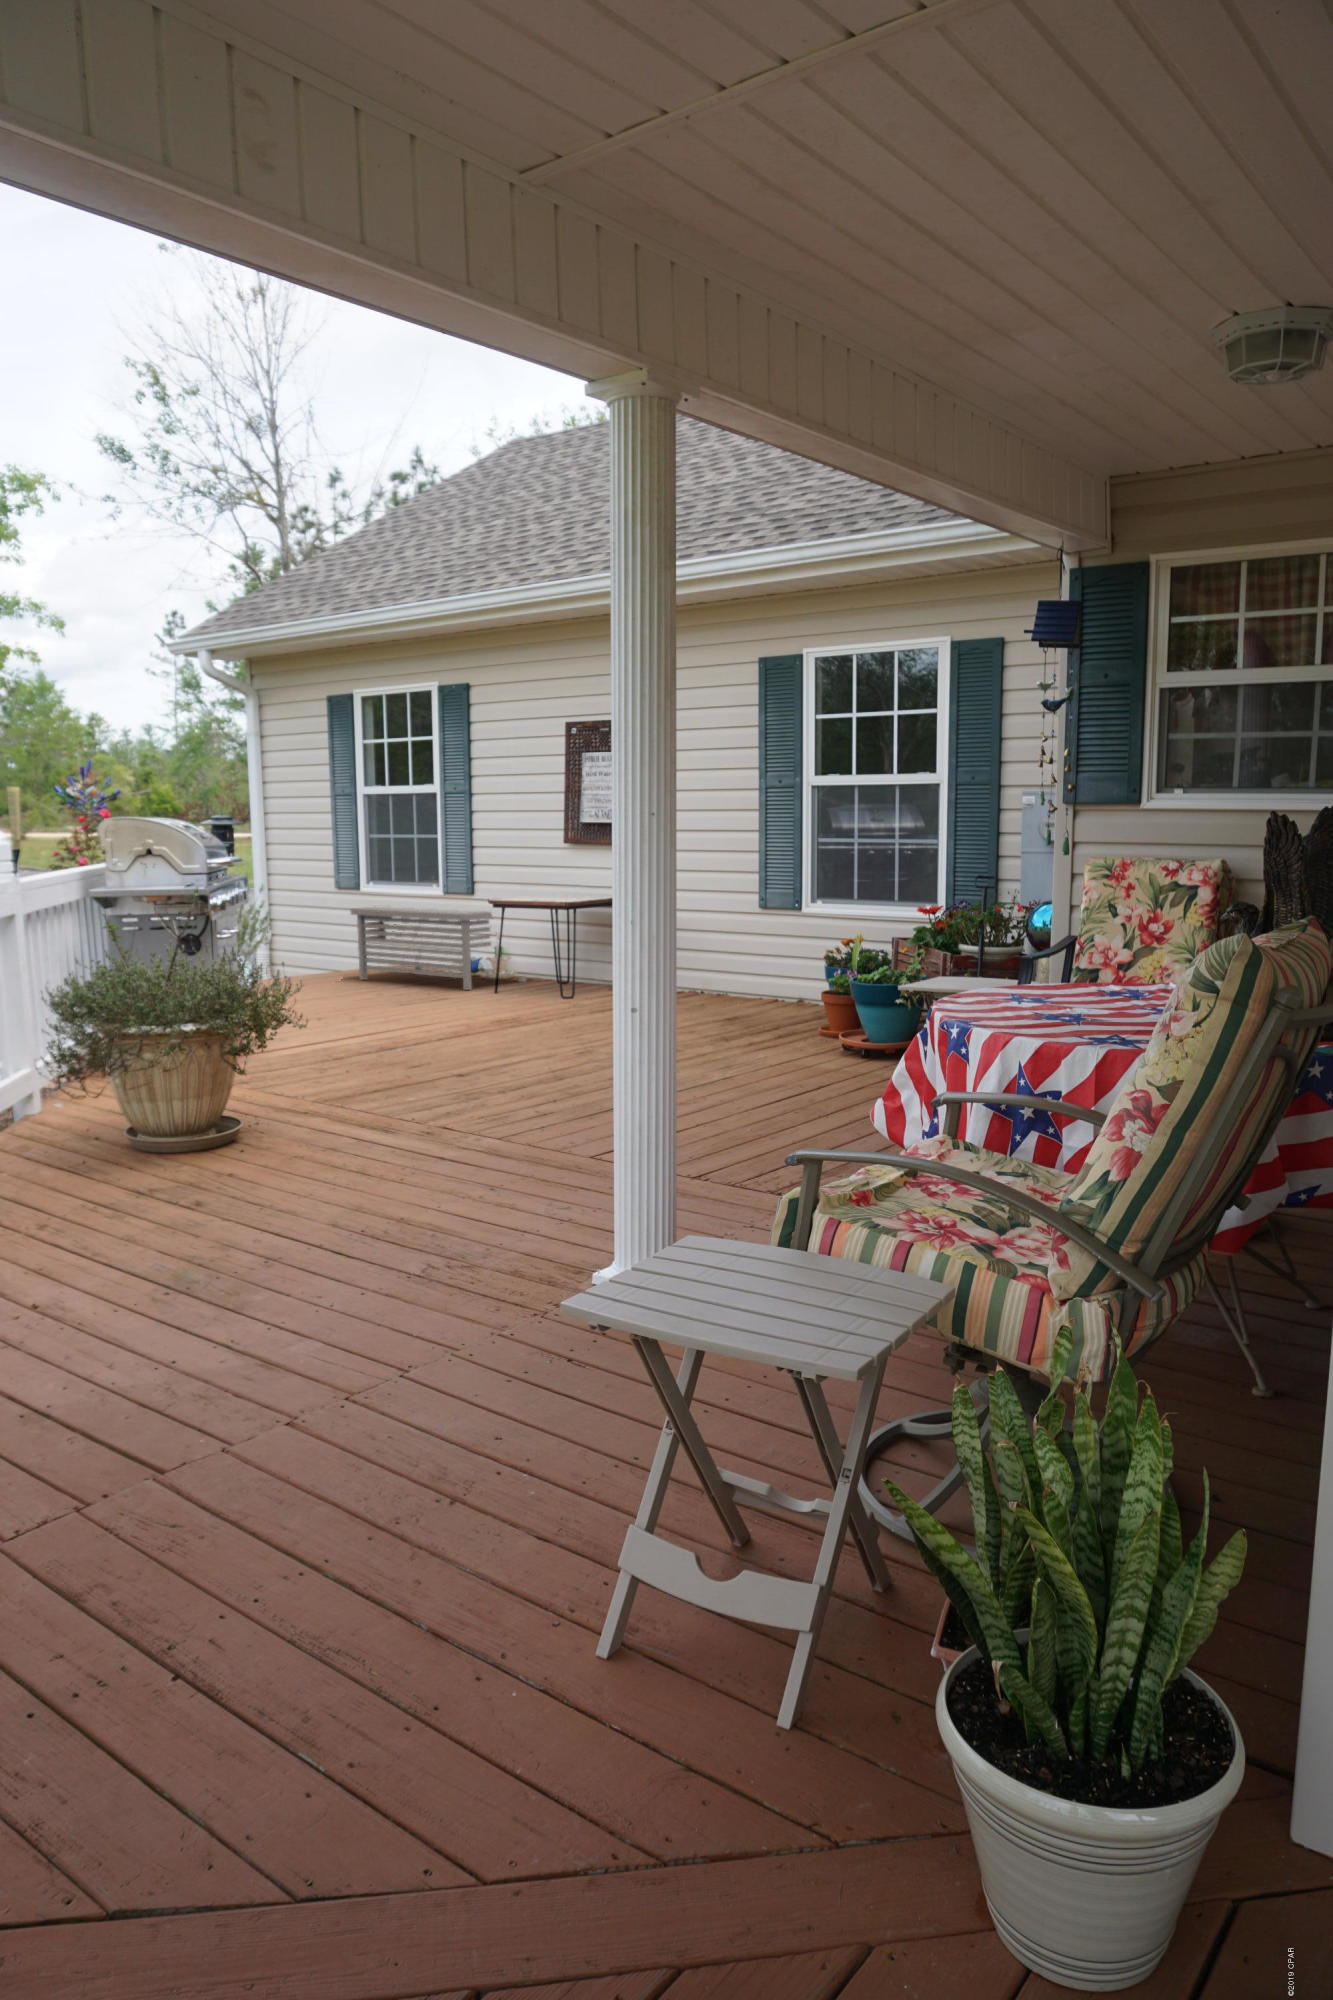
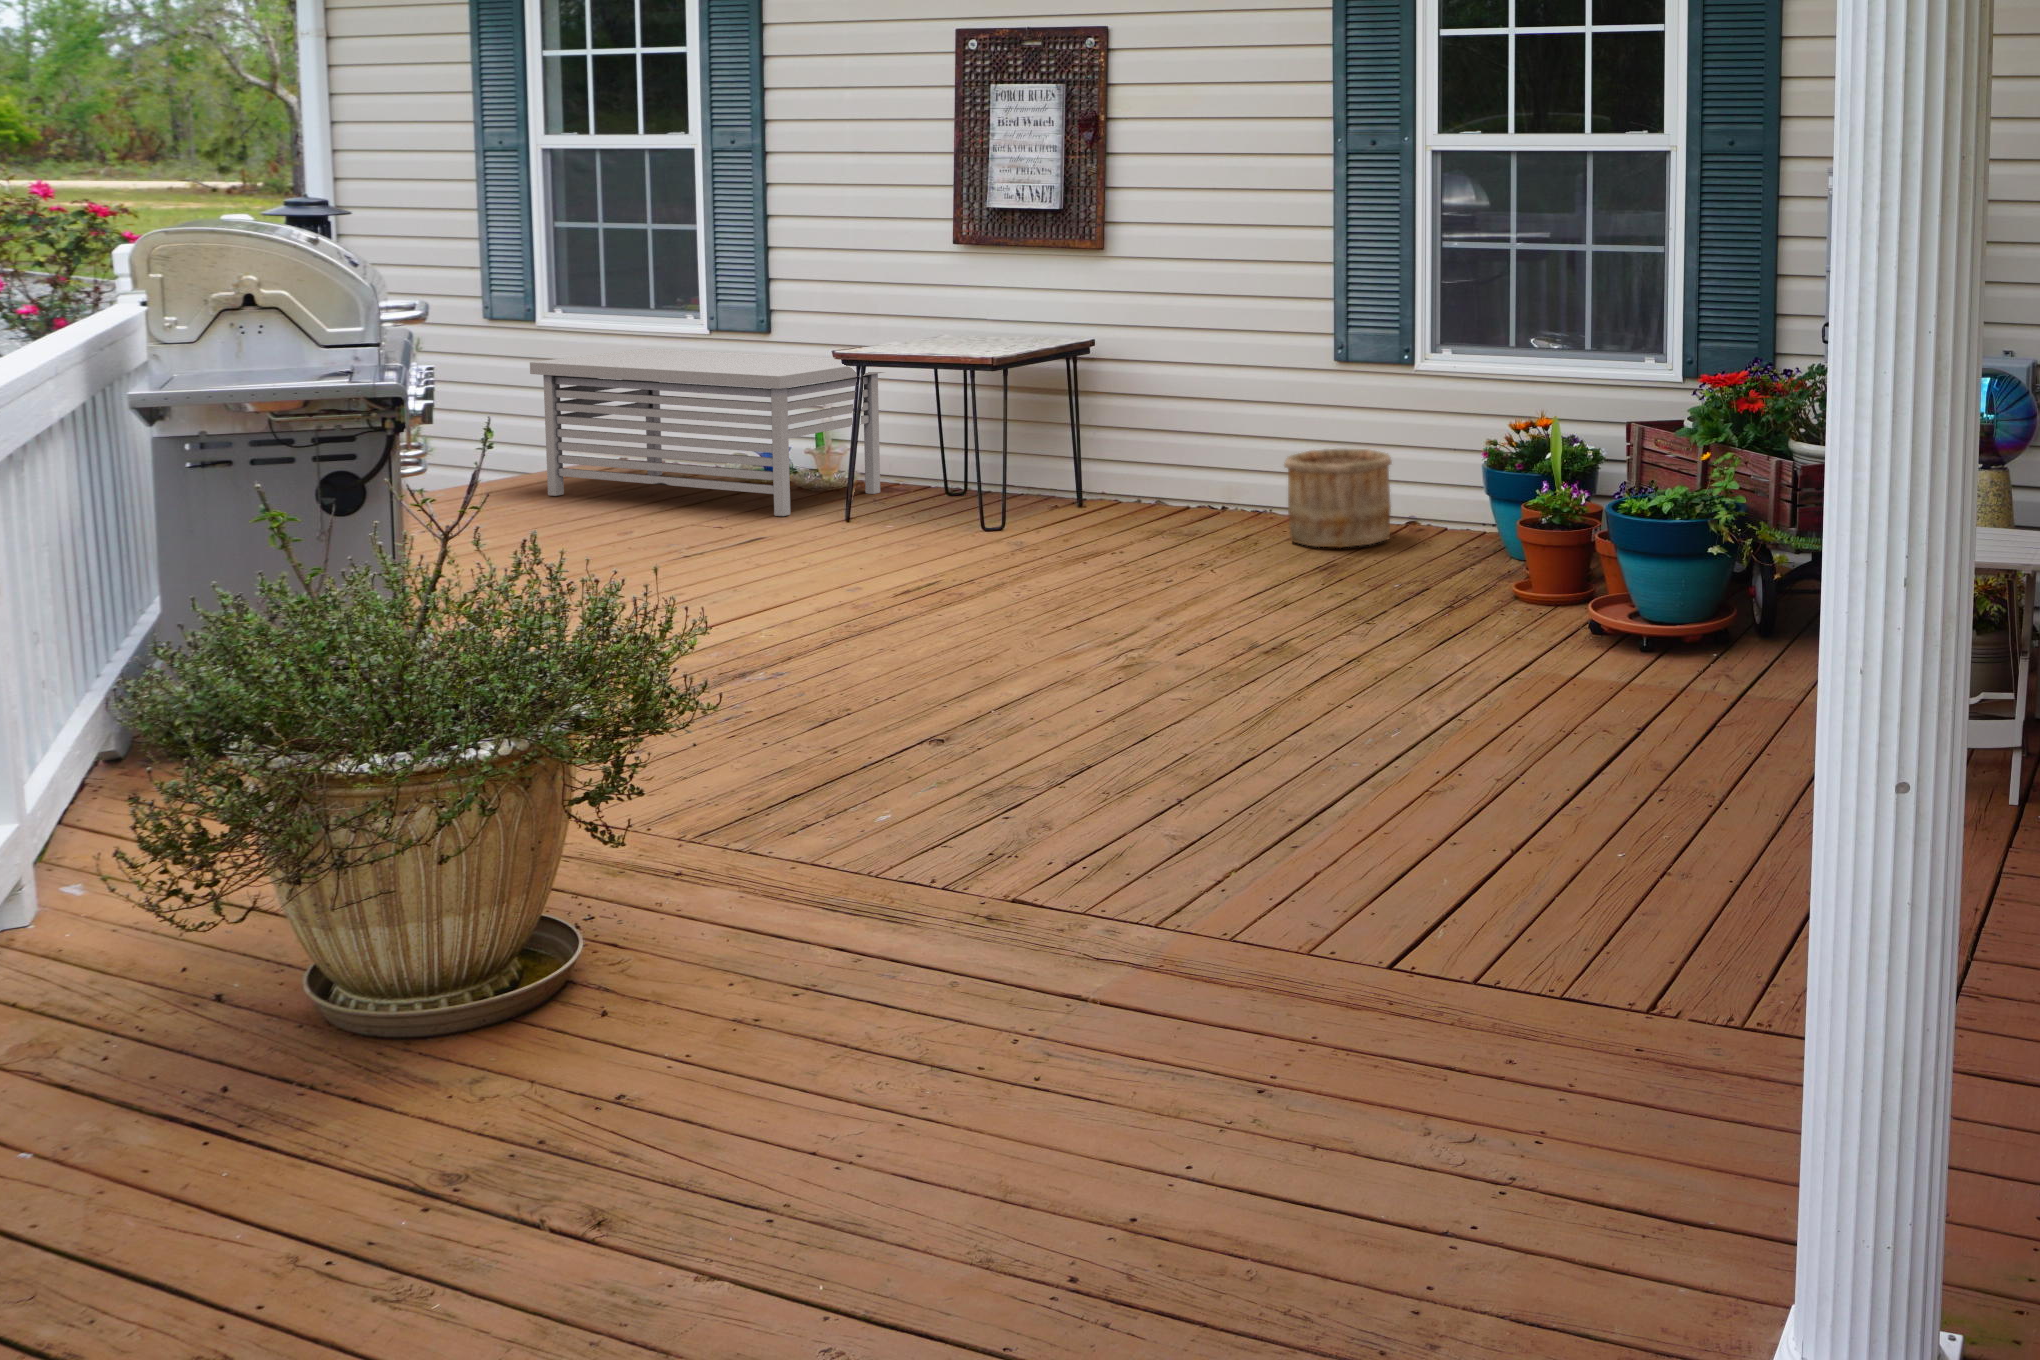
wooden bucket: none [715,955,778,1008] -> present [1284,449,1392,548]

